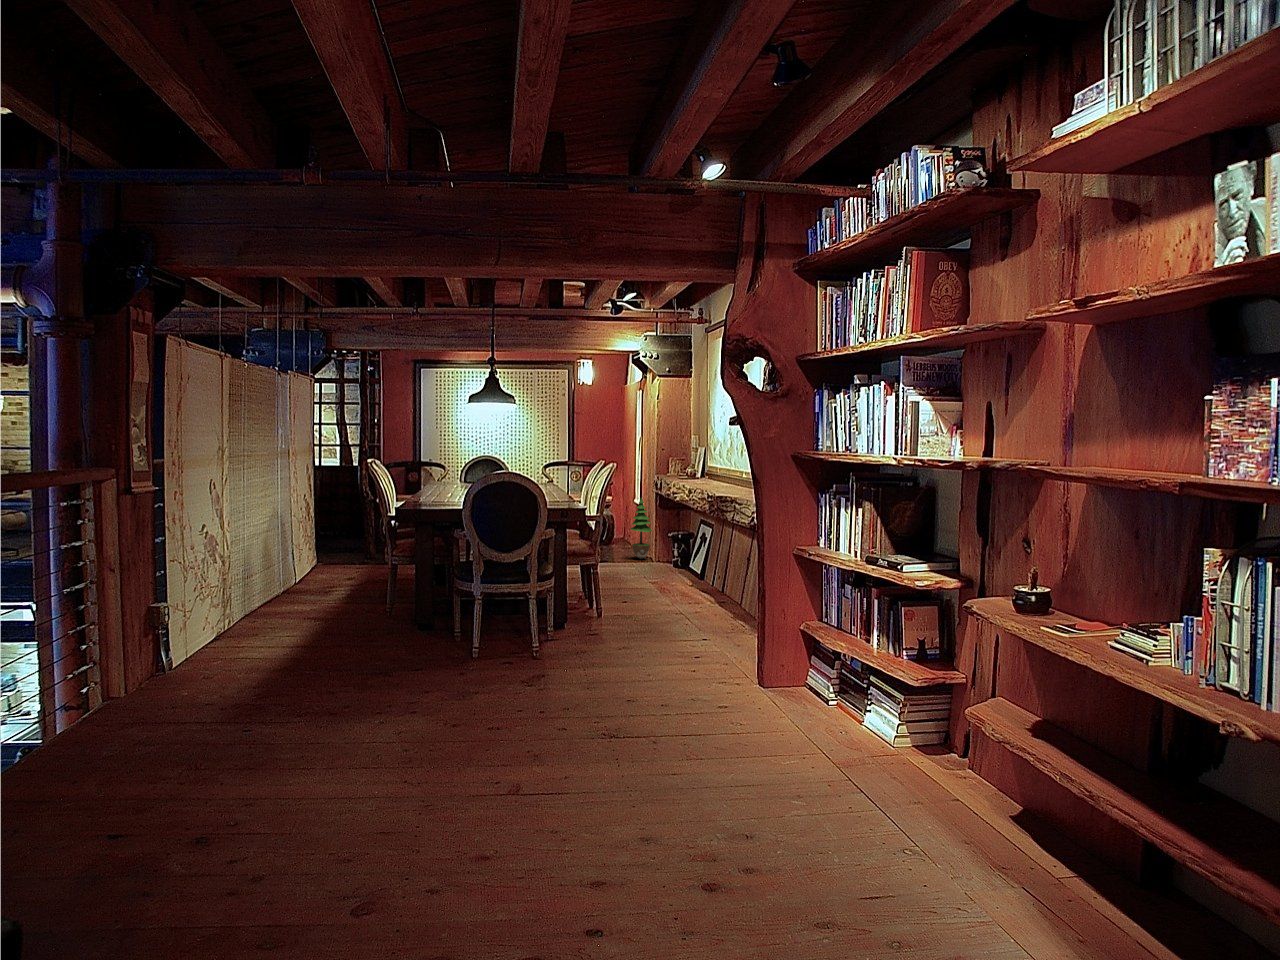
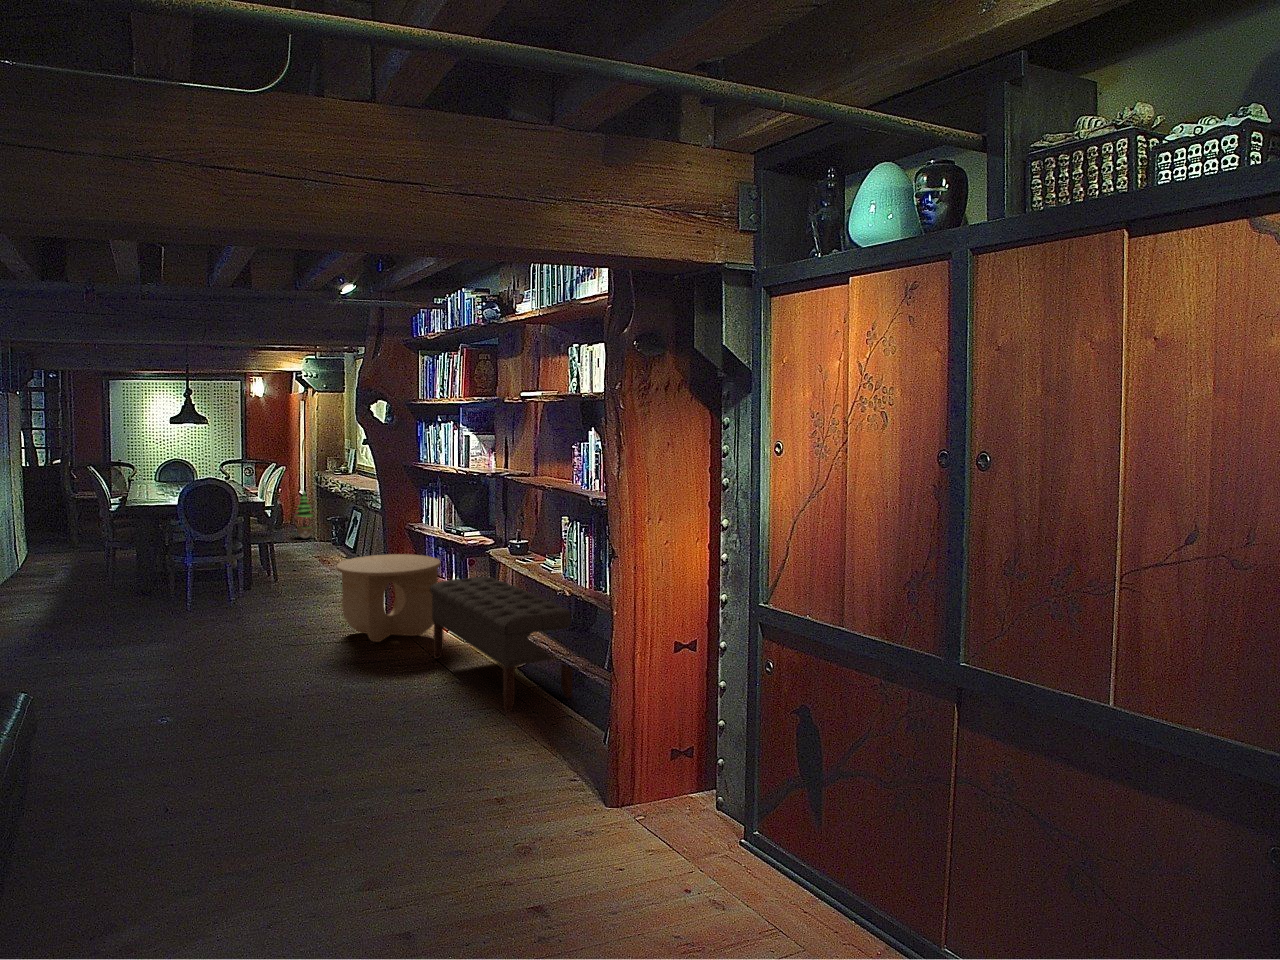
side table: none [698,592,853,730] -> present [337,554,440,642]
bench: none [850,643,1186,935] -> present [430,576,573,712]

